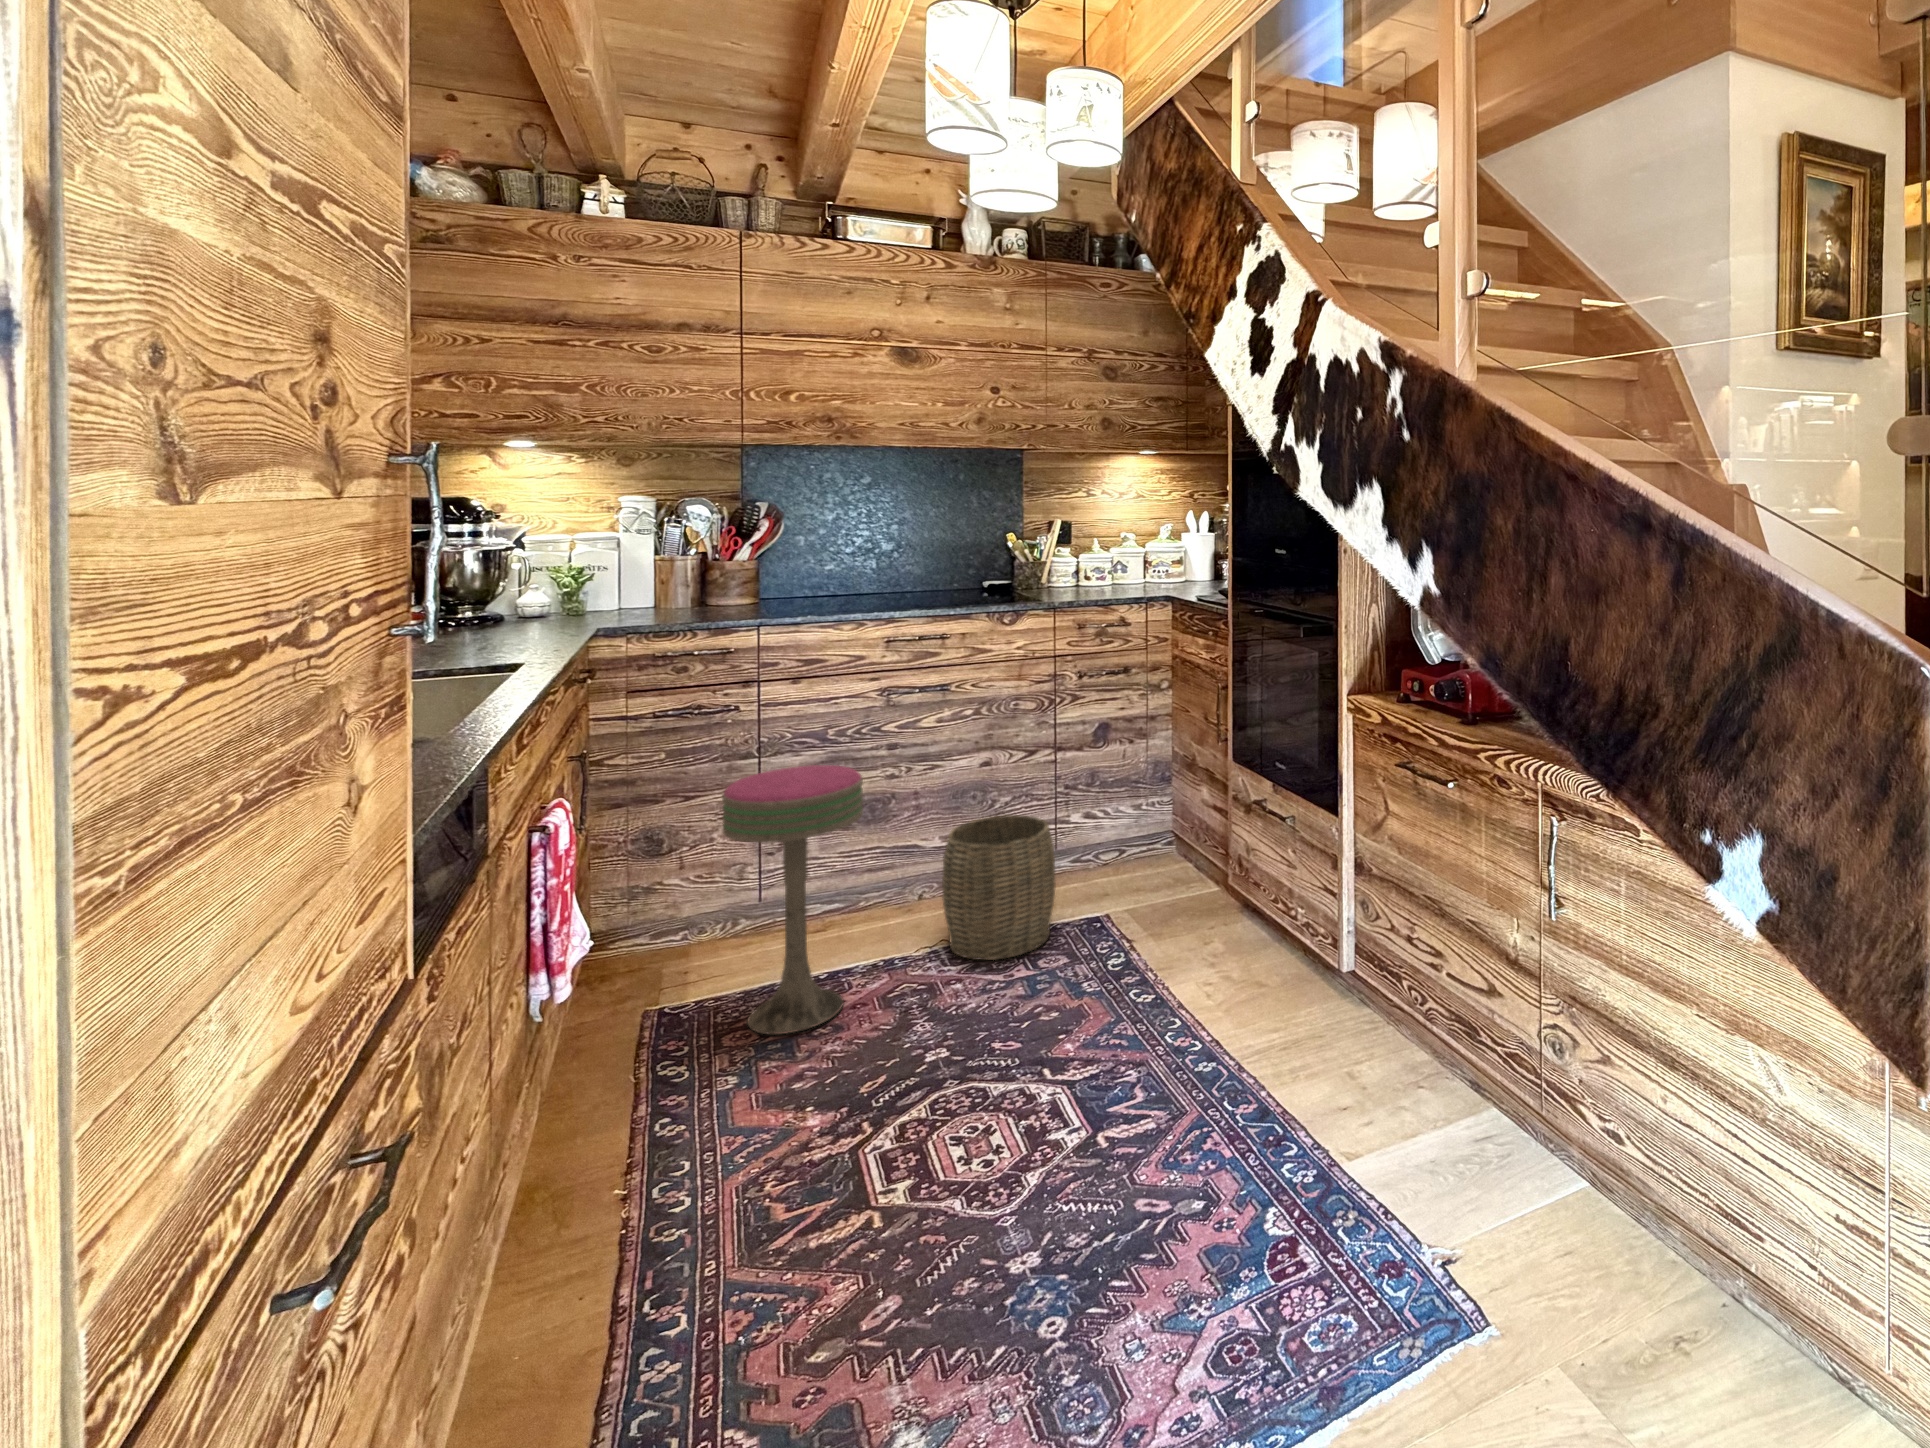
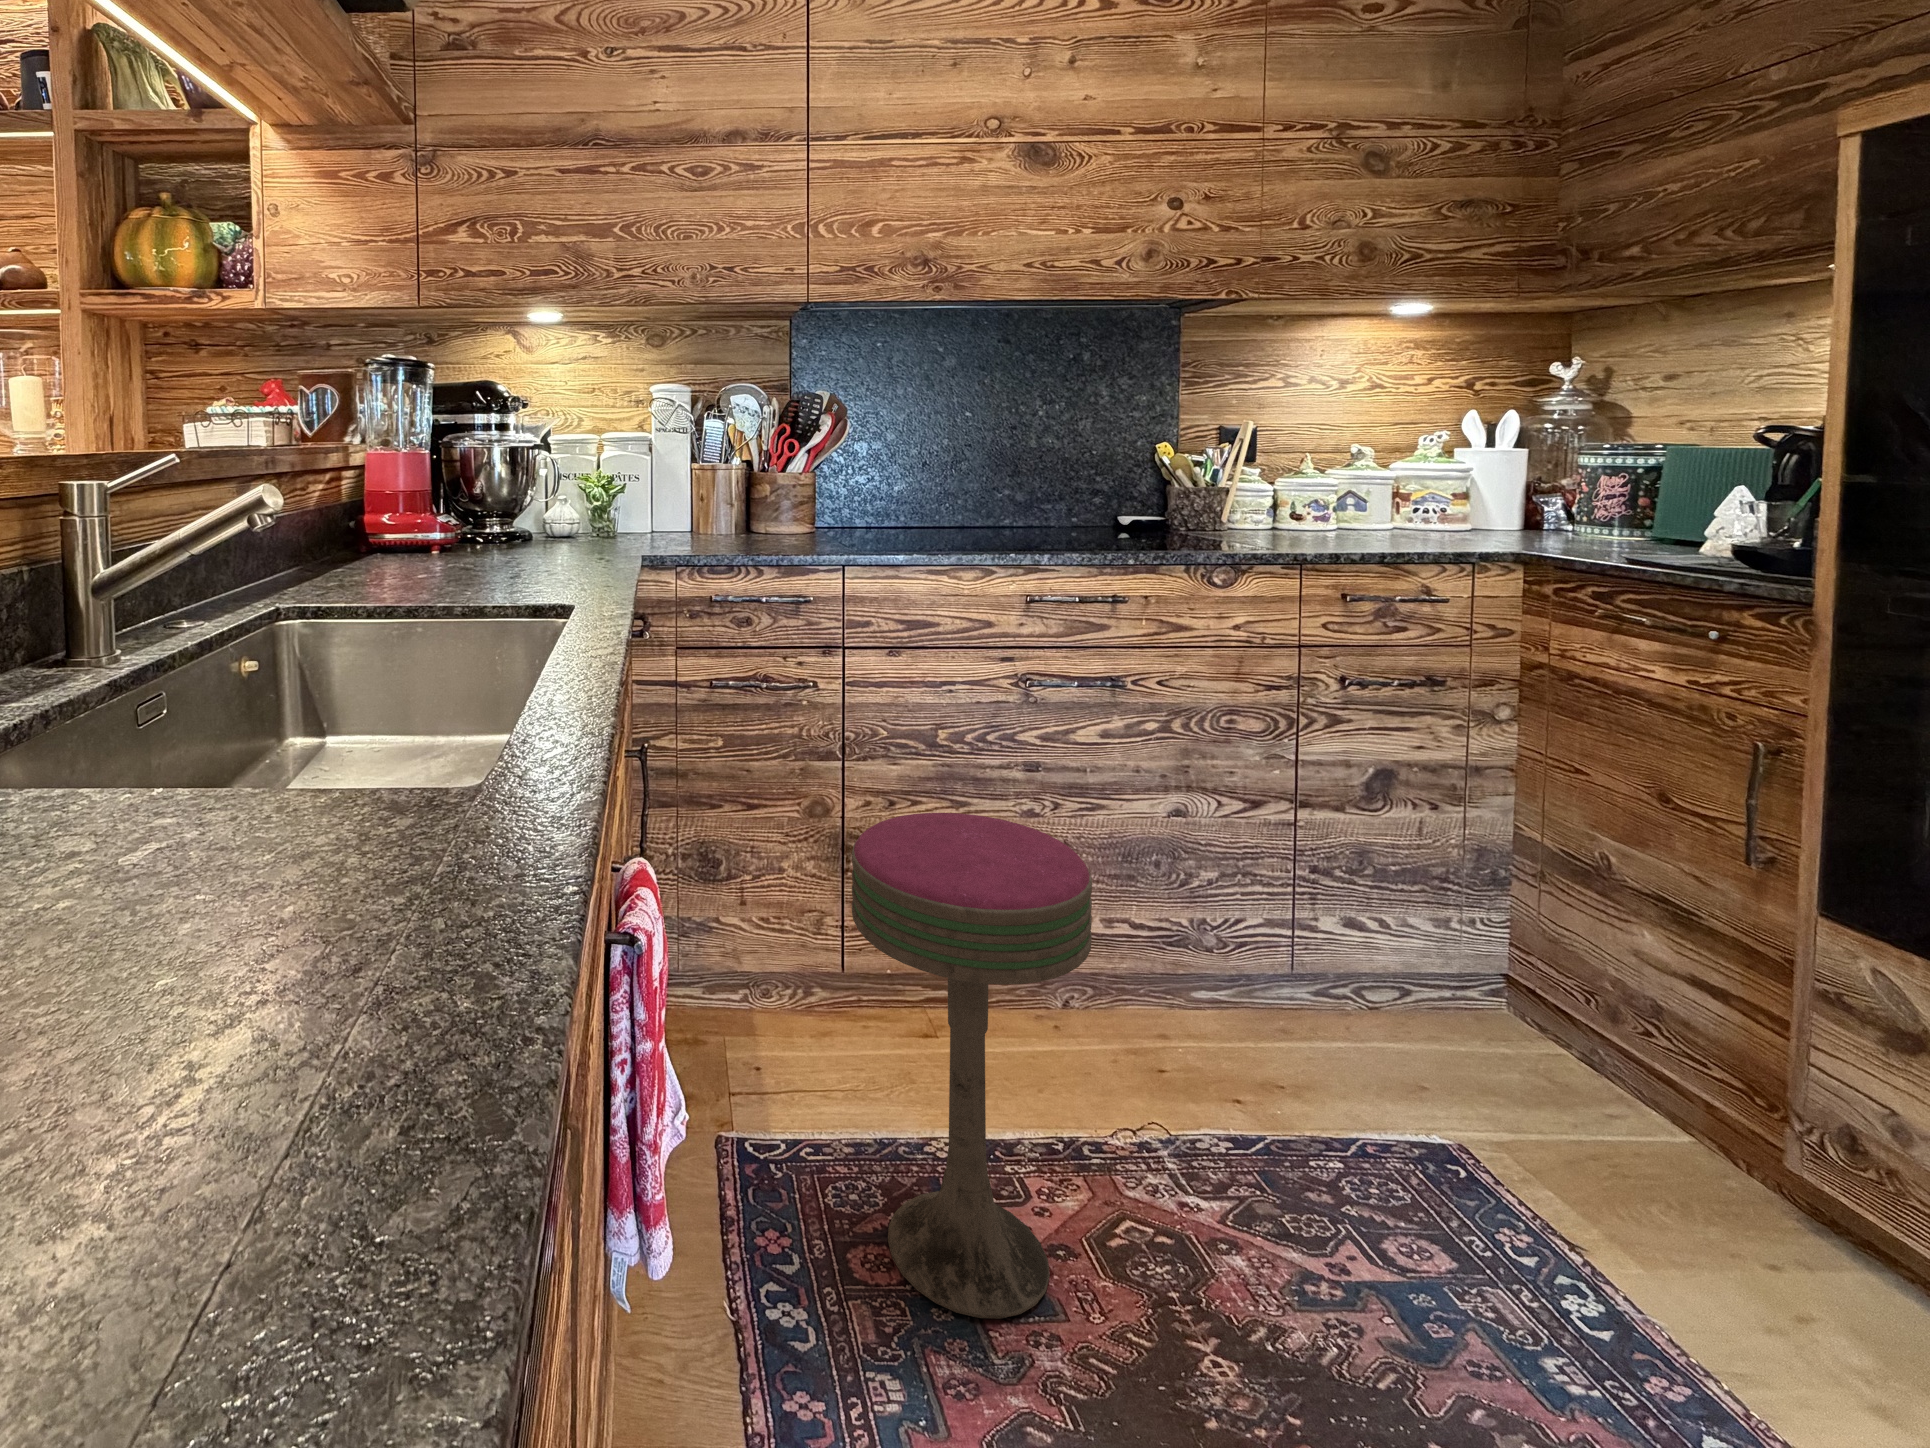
woven basket: present [942,815,1055,960] -> none [1167,927,1406,1235]

